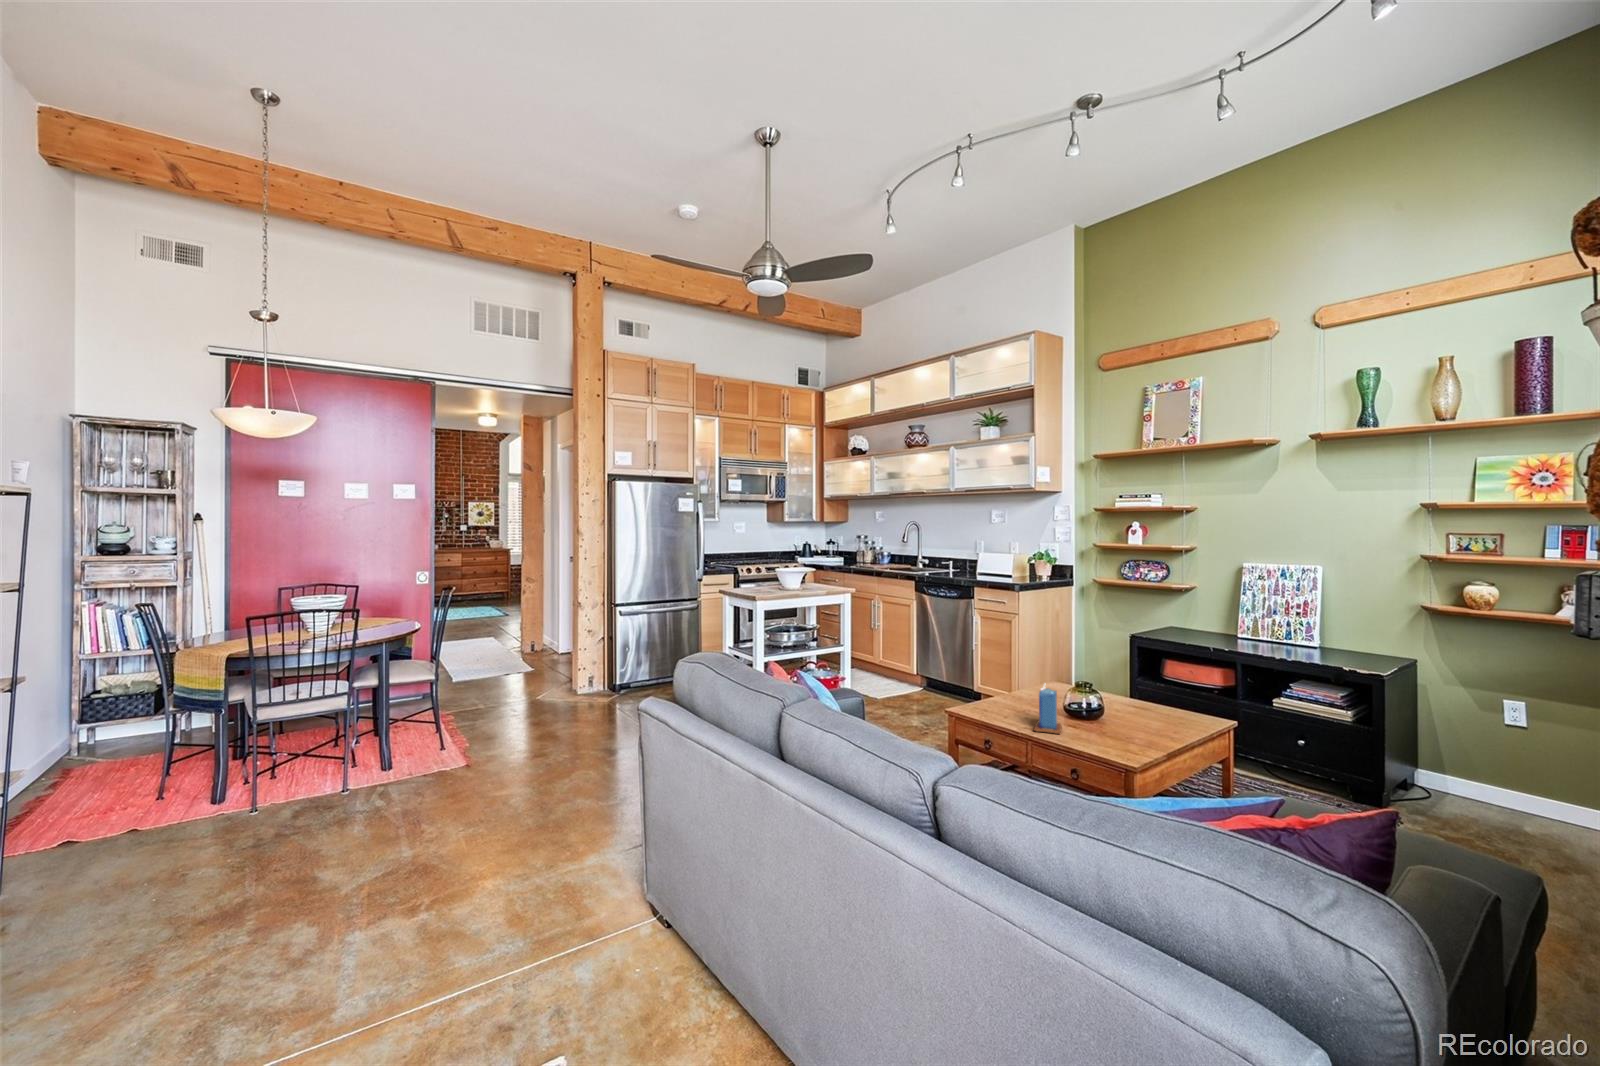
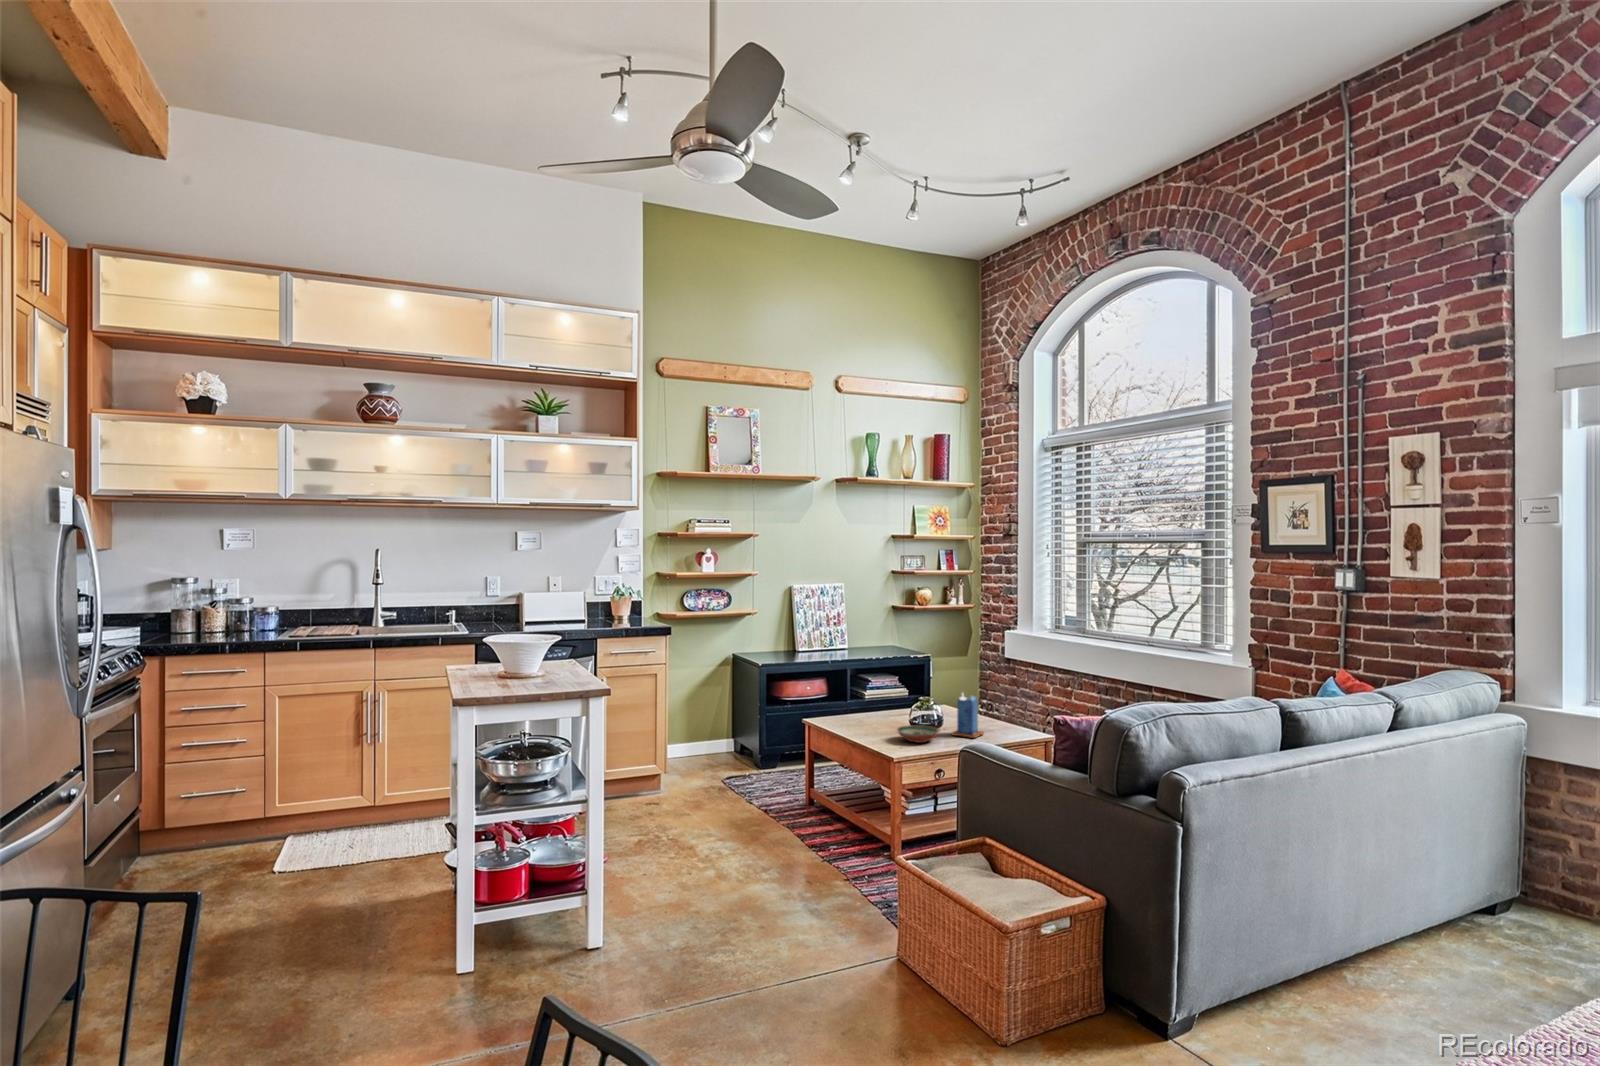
decorative bowl: none [981,699,1023,718] -> present [897,725,939,743]

